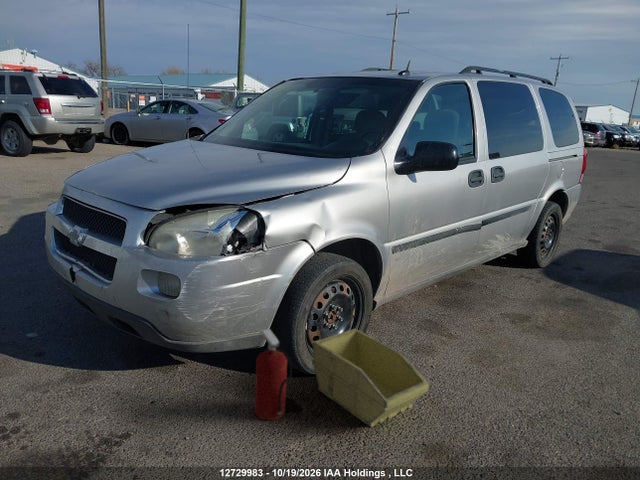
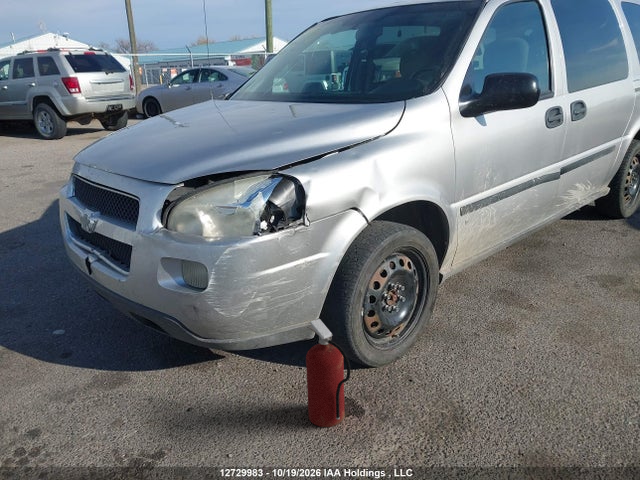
storage bin: present [312,329,429,427] -> none [372,308,520,431]

